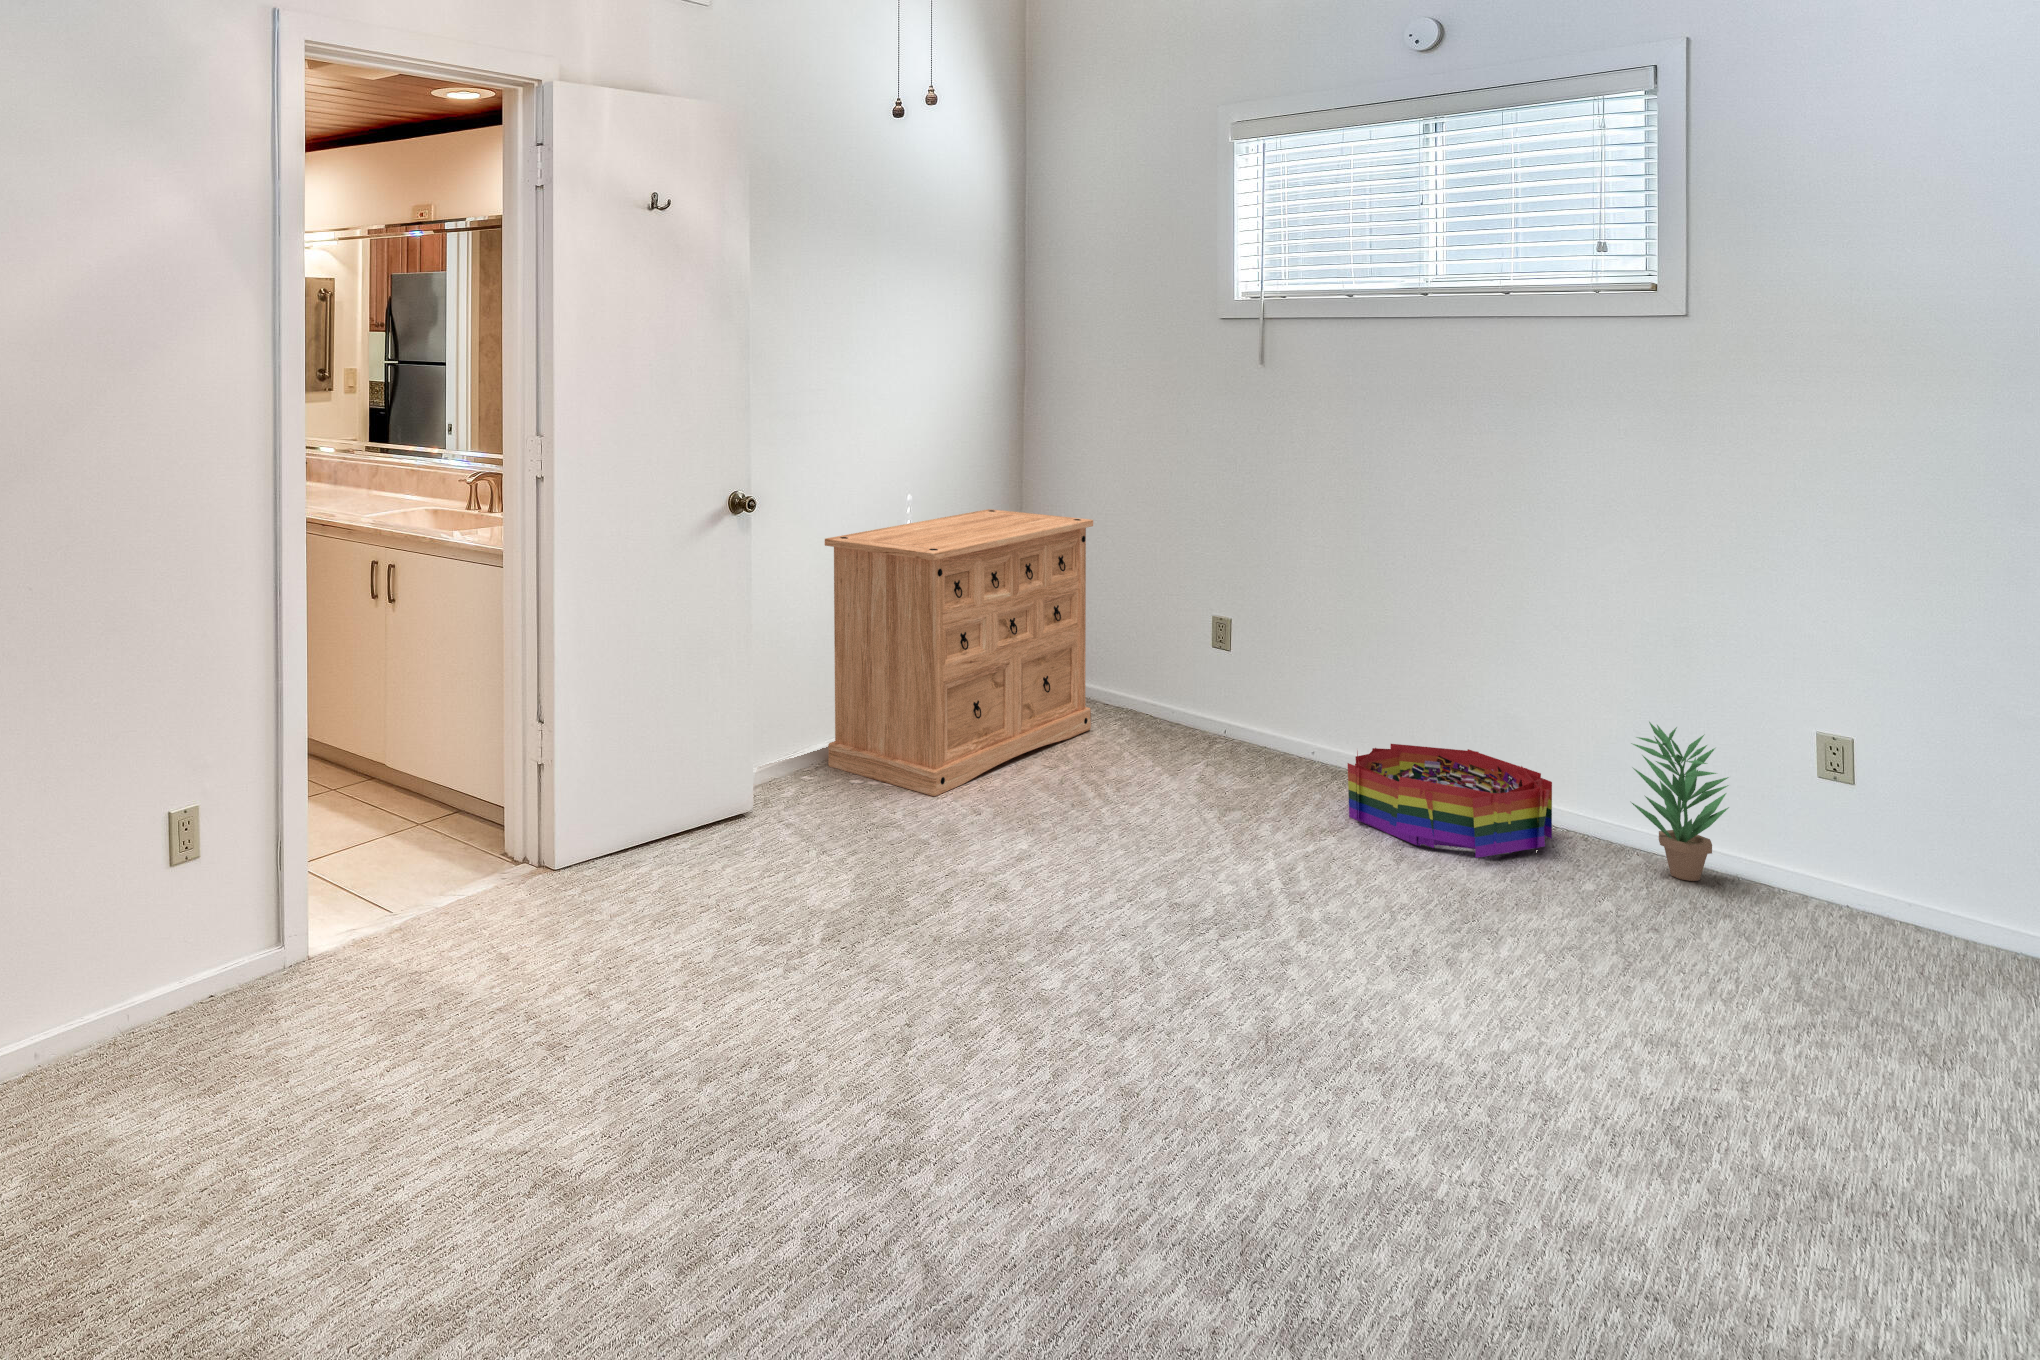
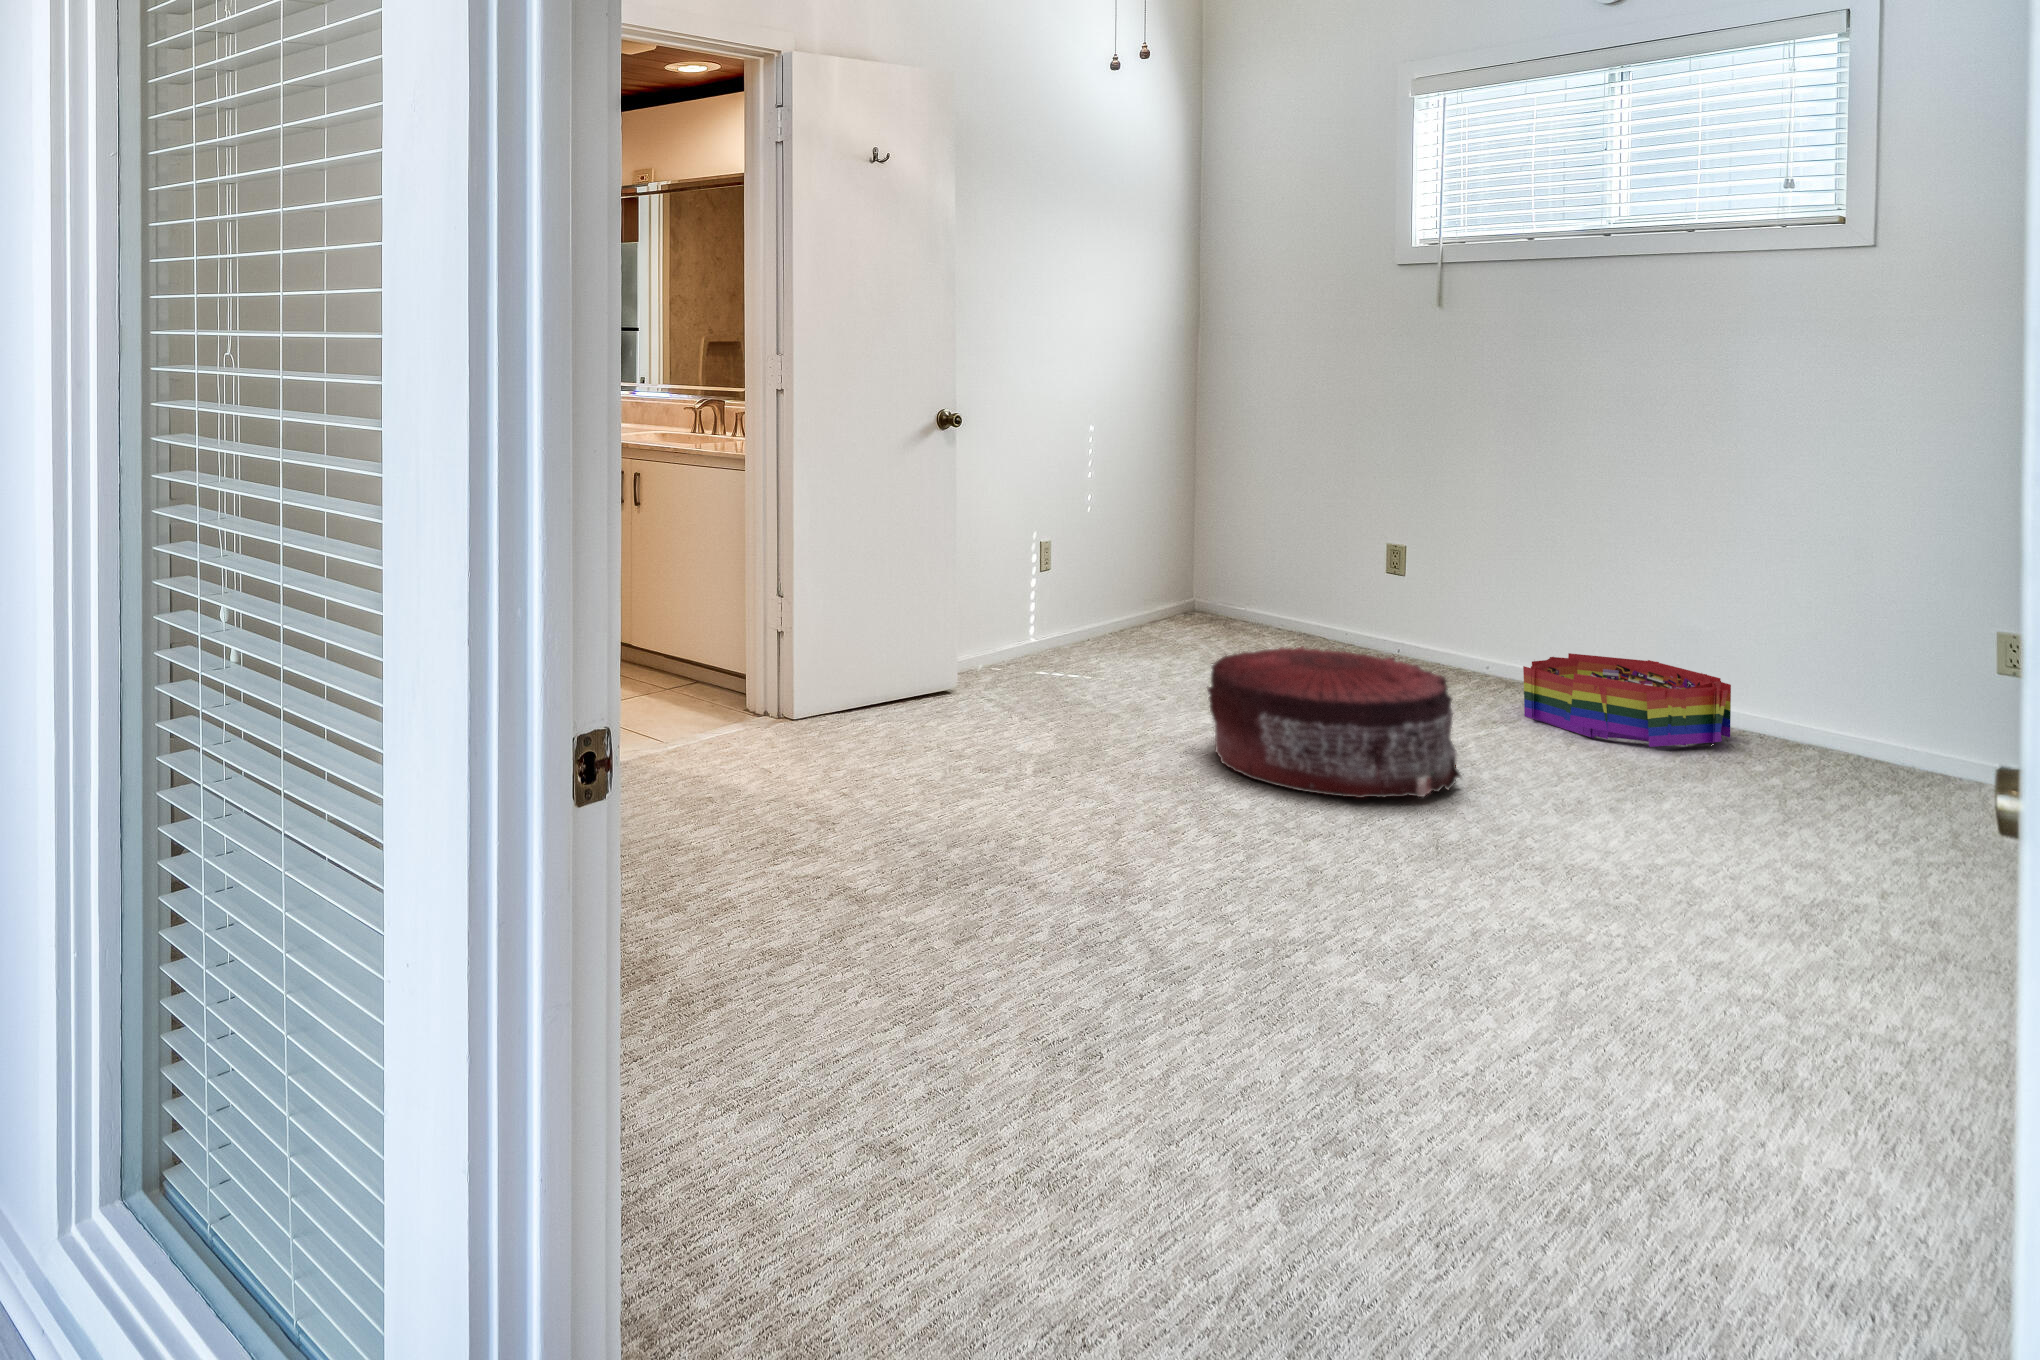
dresser: present [825,509,1093,796] -> none [1014,444,1271,687]
potted plant: present [1632,722,1729,881] -> none [1807,623,1912,773]
pouf: none [1021,762,1294,963] -> present [1207,646,1461,798]

